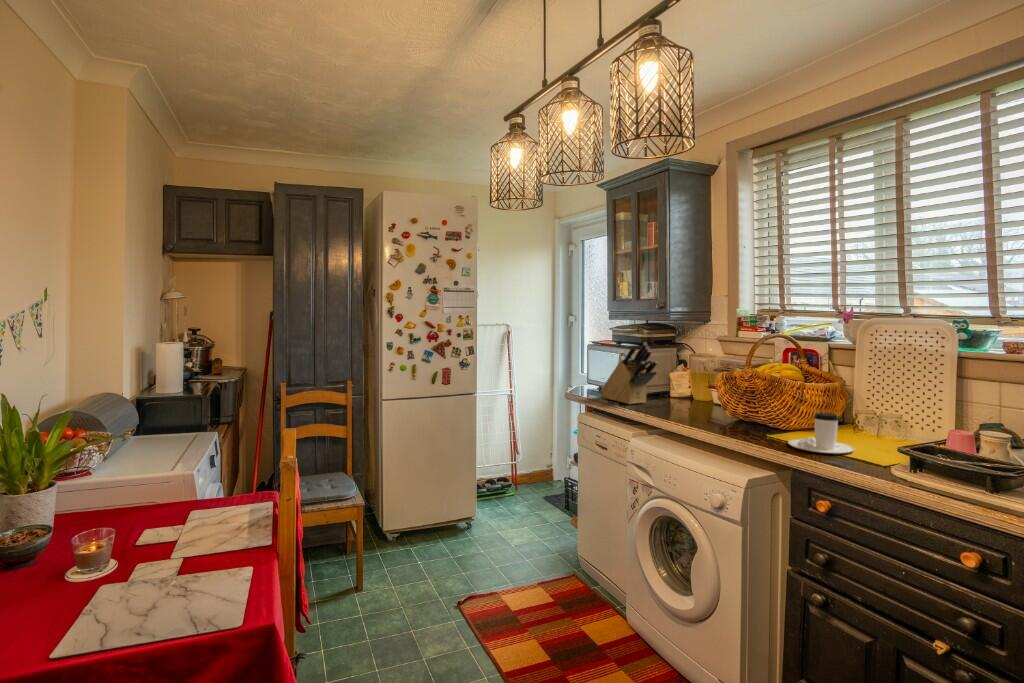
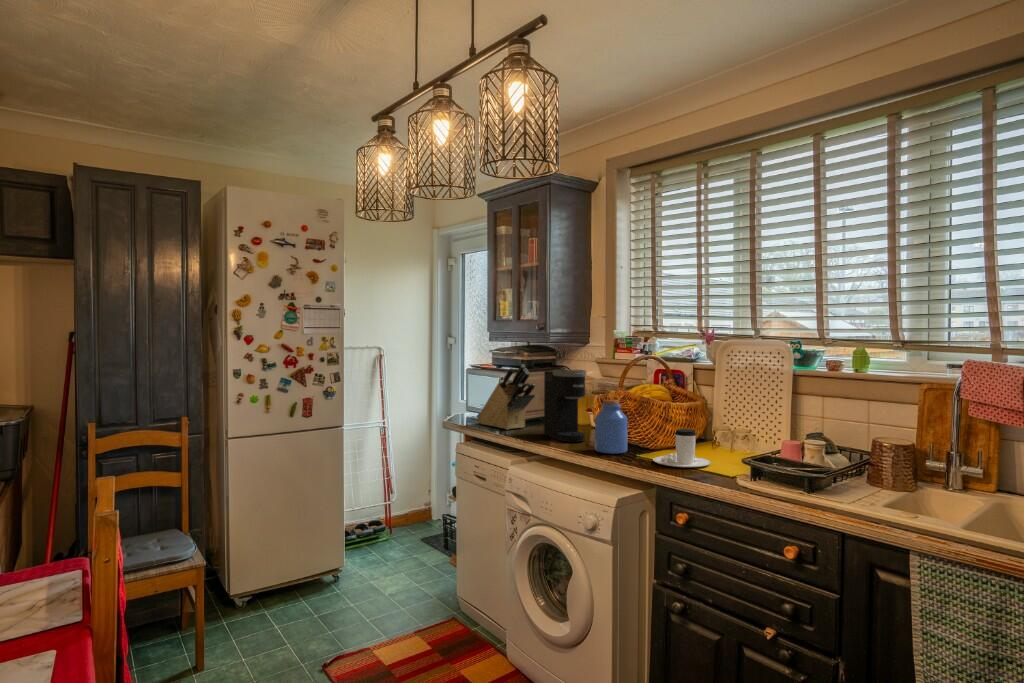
coffee maker: none [667,348,712,420] -> present [544,370,586,442]
jar: none [722,380,758,434] -> present [595,400,628,454]

